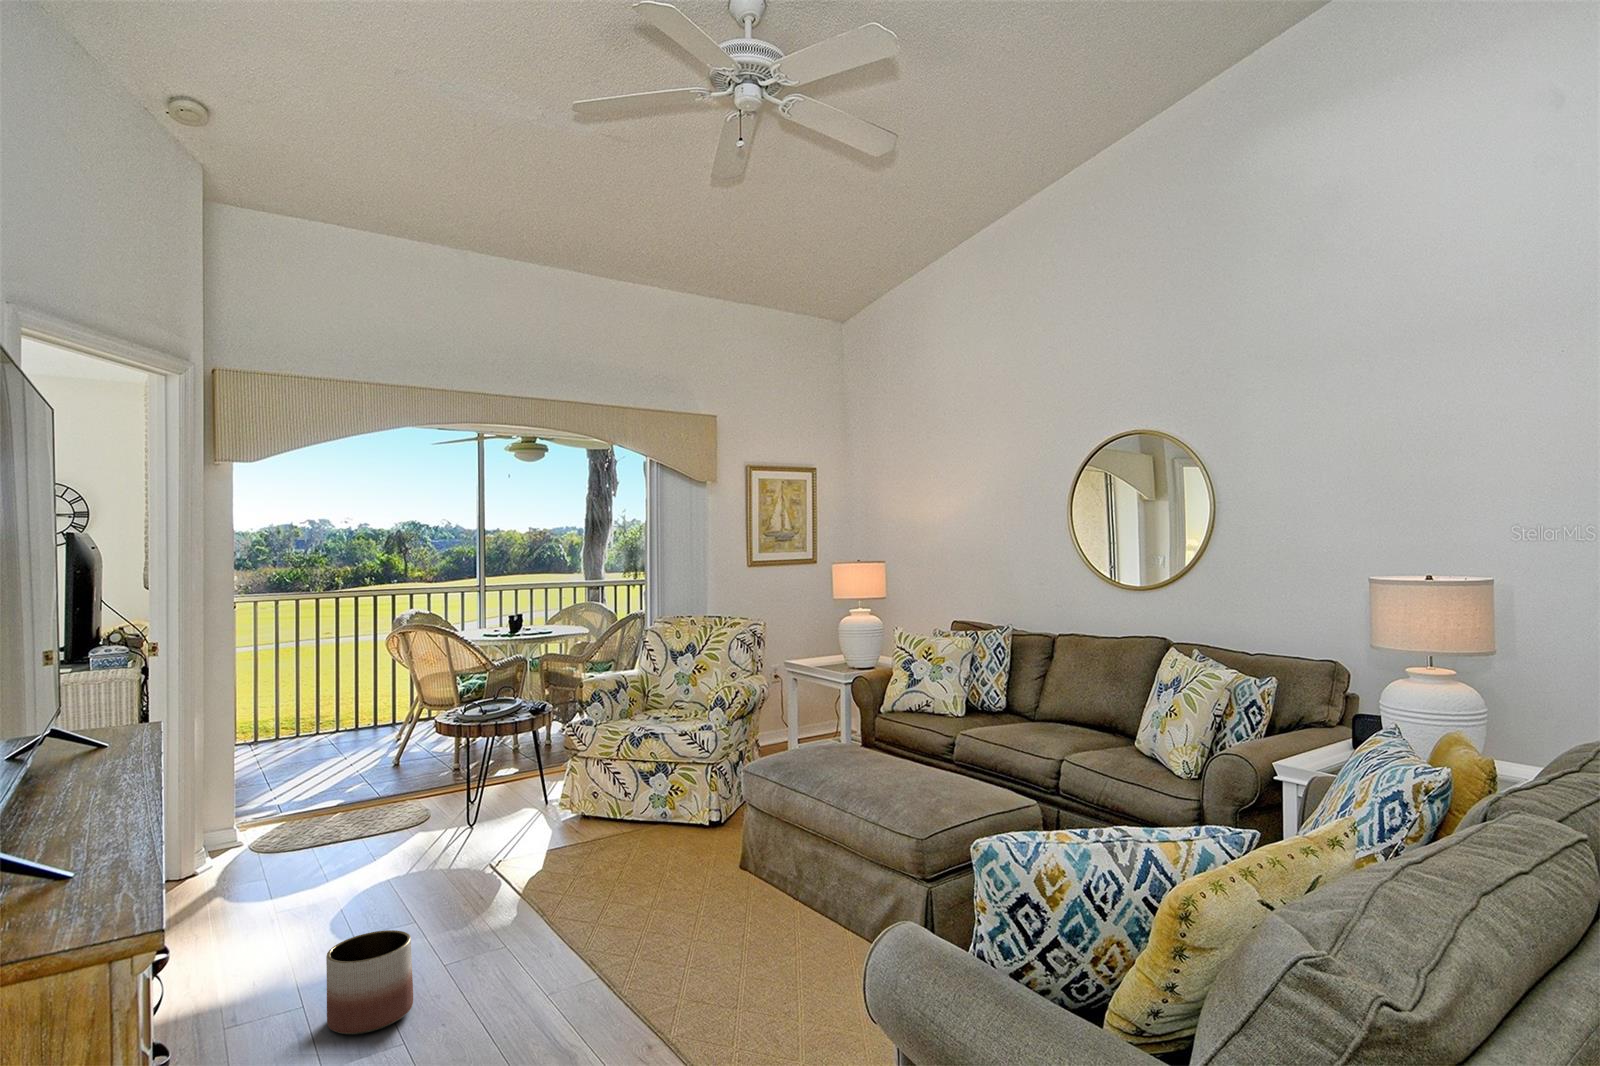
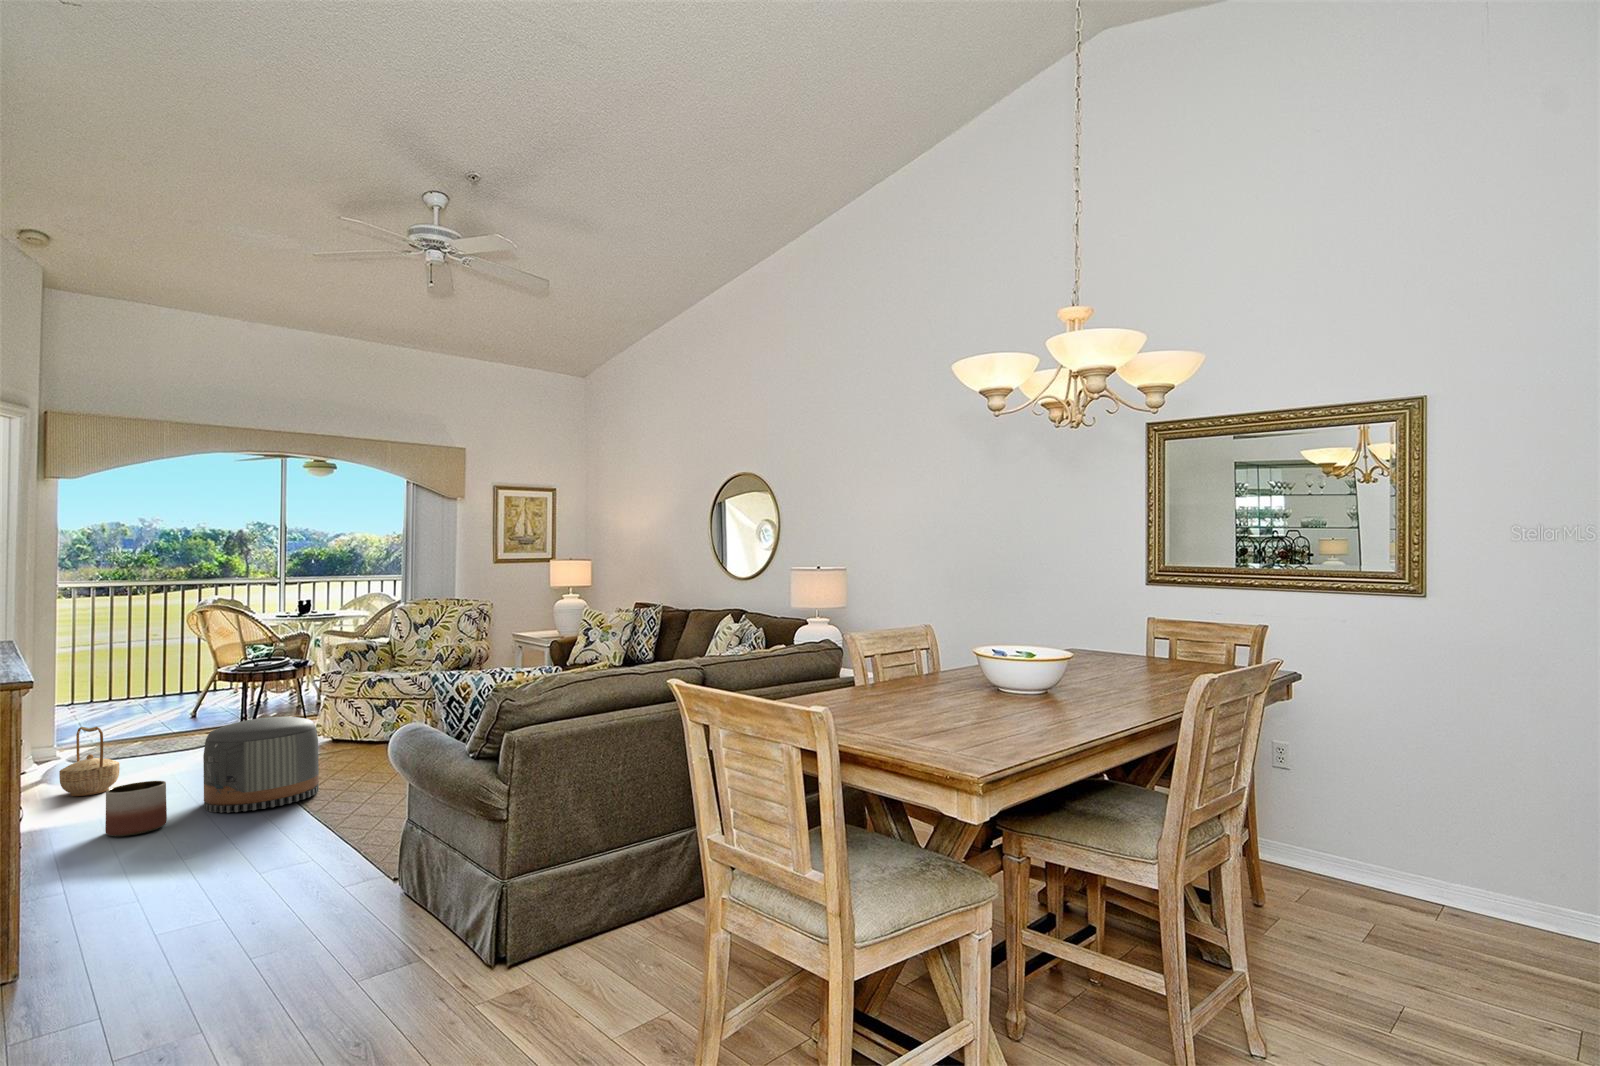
pouf: none [455,812,611,978] -> present [203,717,319,813]
basket: none [251,815,329,923] -> present [59,727,120,796]

